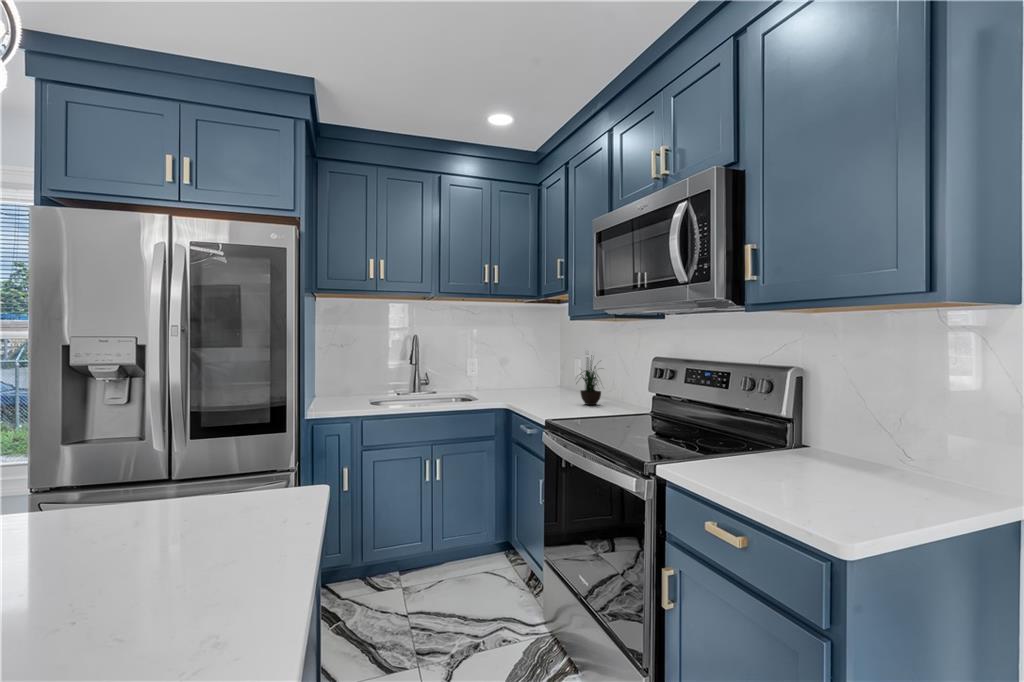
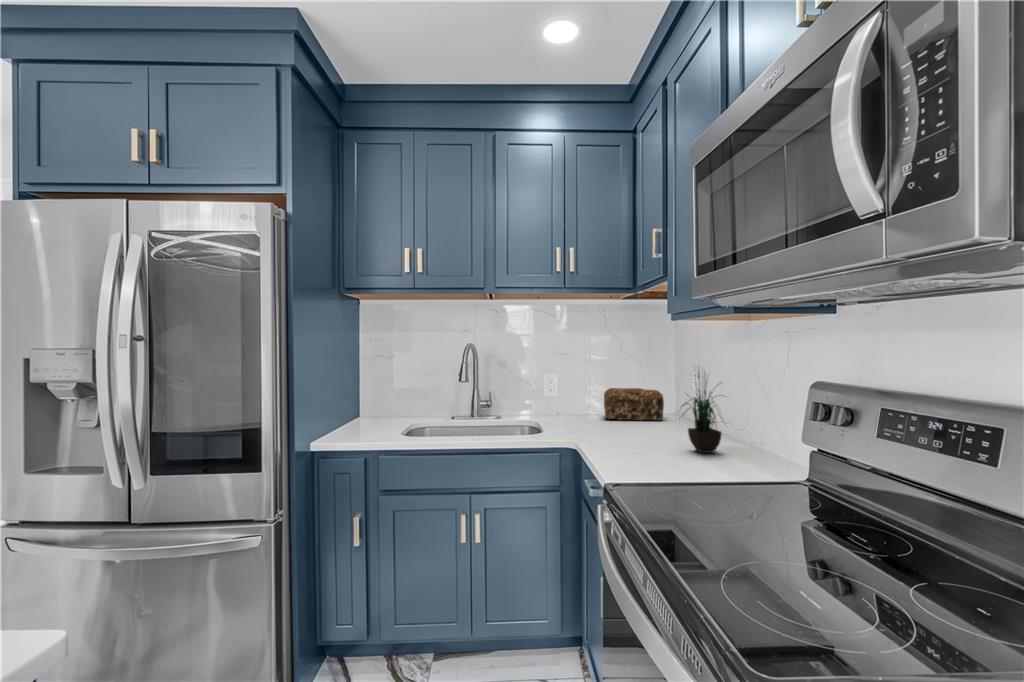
bread loaf: none [512,369,555,391] -> present [604,388,664,420]

